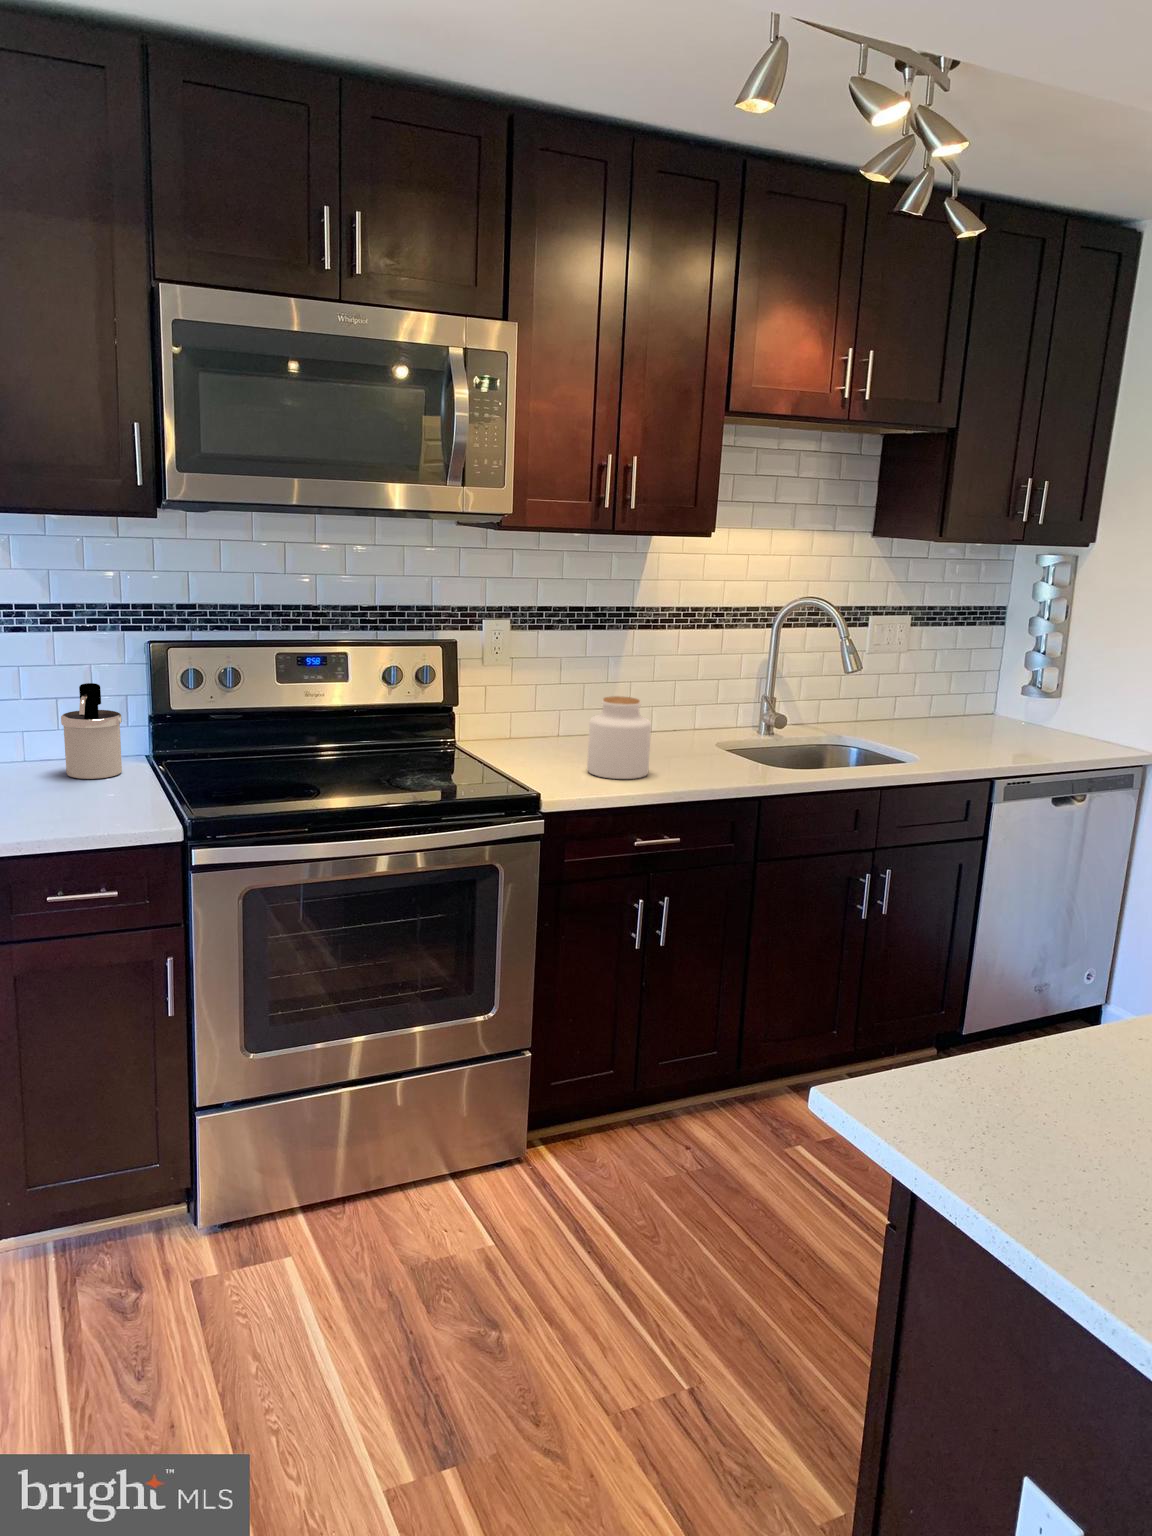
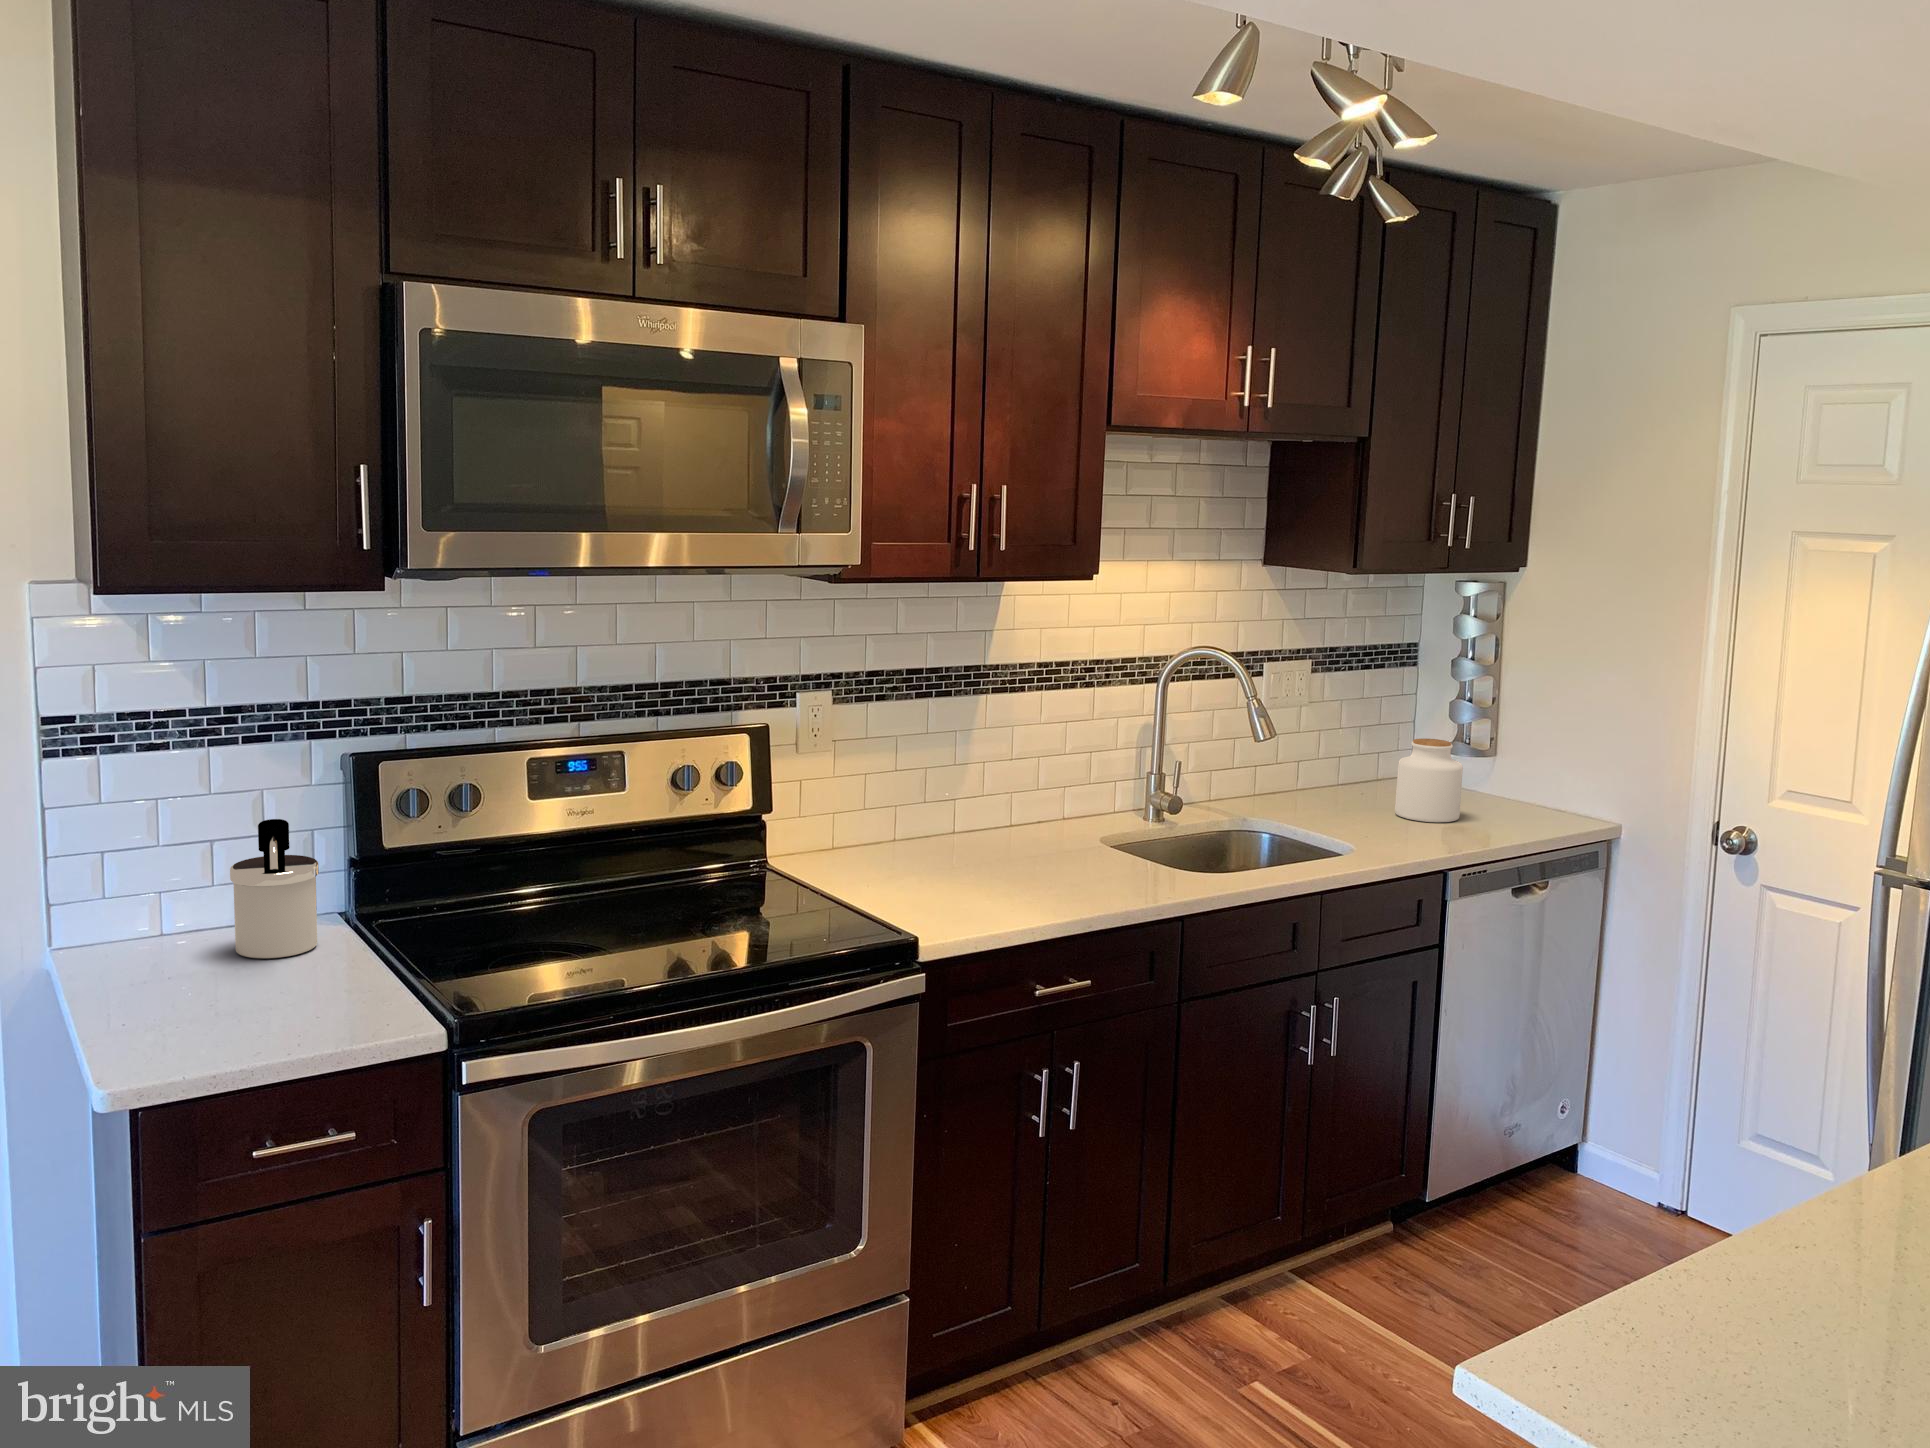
jar: present [587,696,651,779] -> present [1395,739,1463,822]

